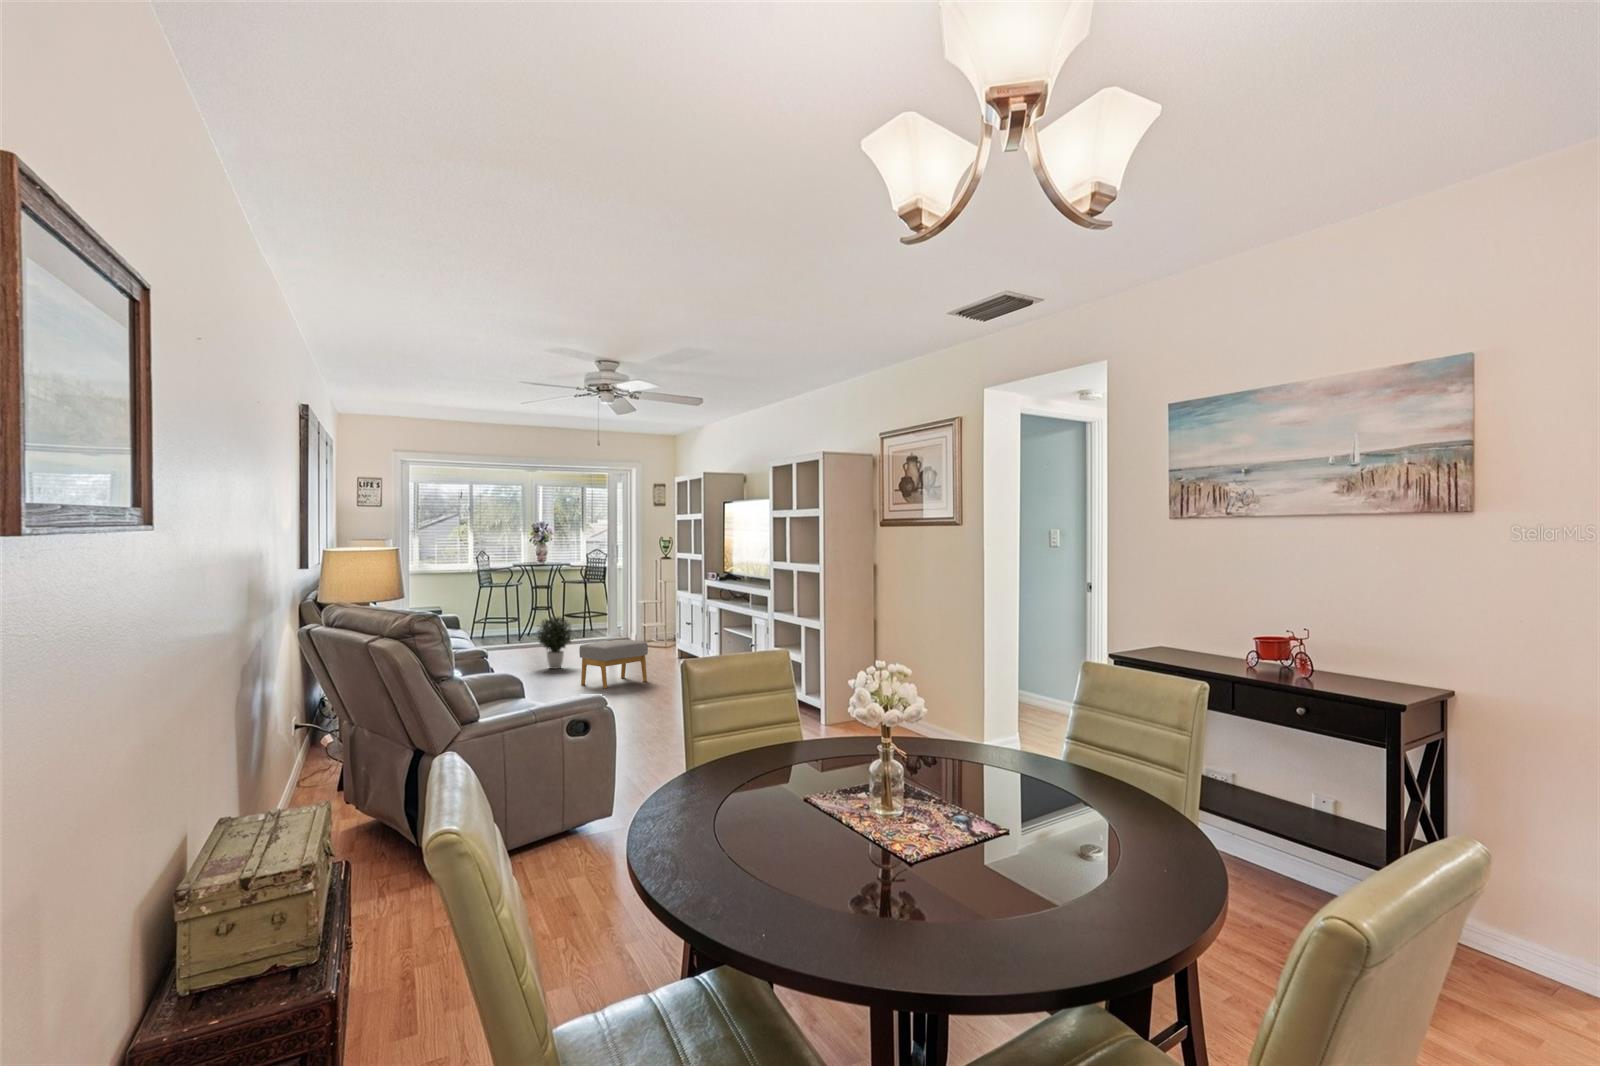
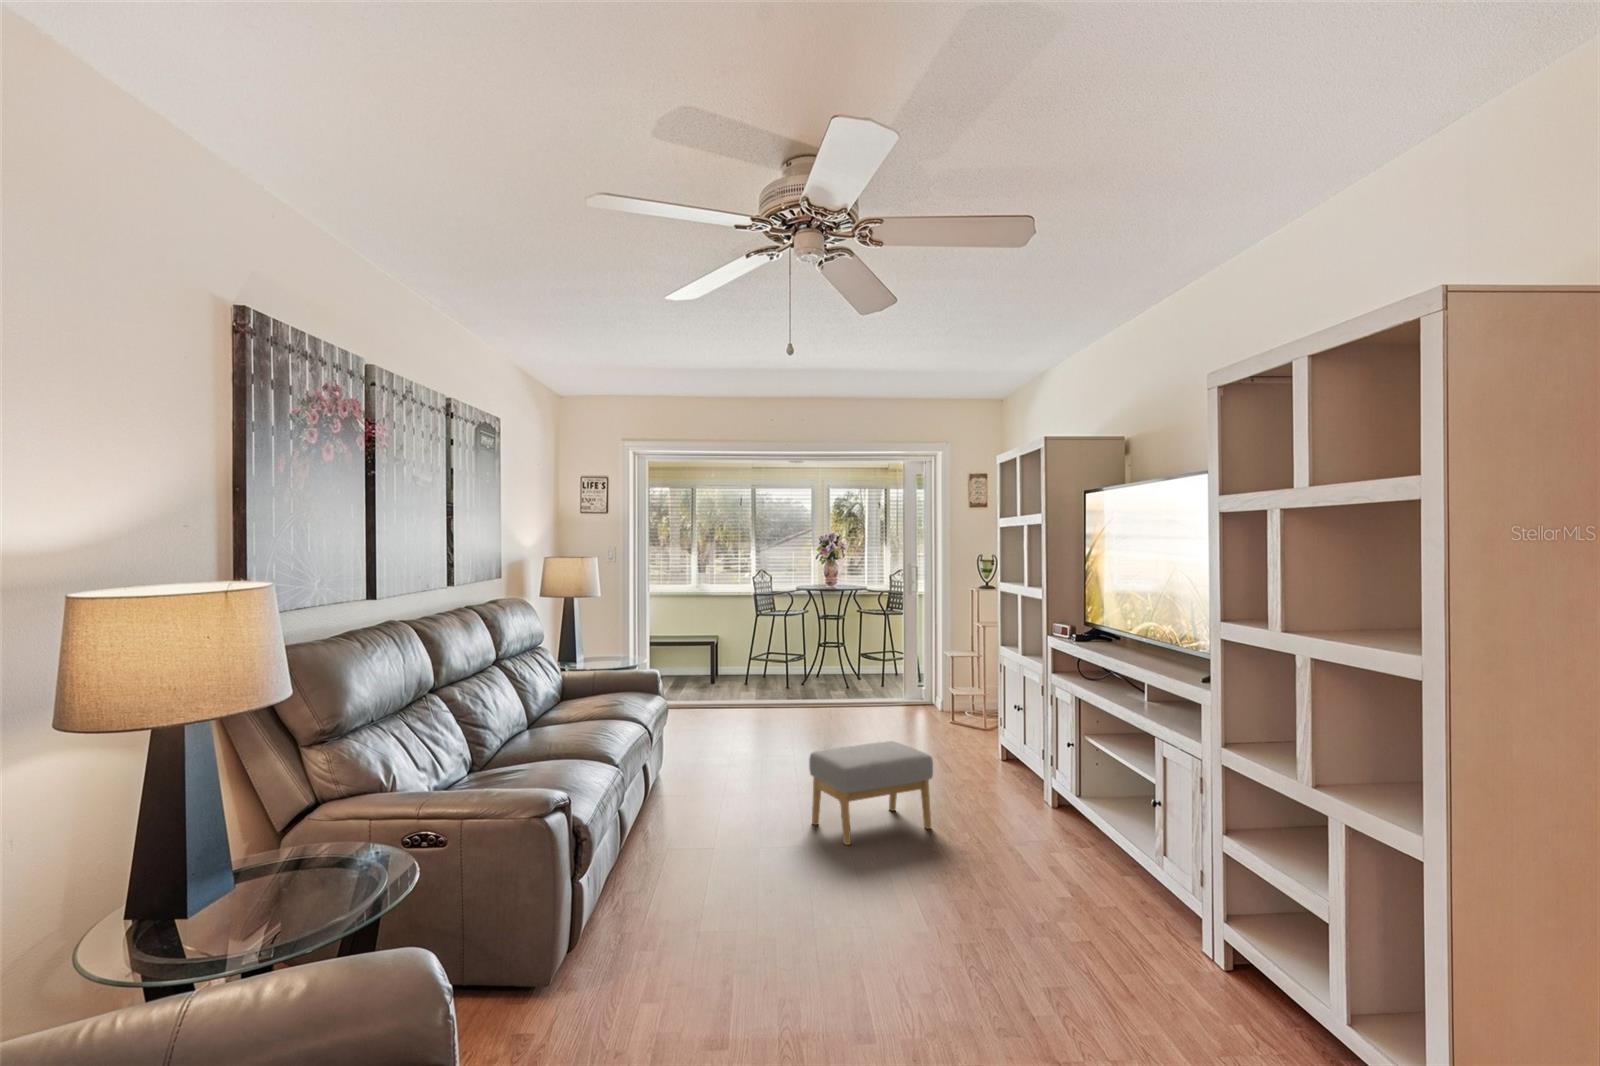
potted plant: present [537,617,573,669] -> none [772,680,829,766]

